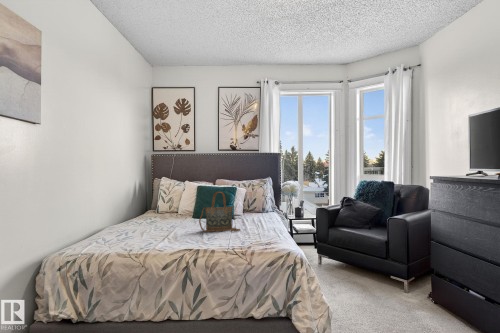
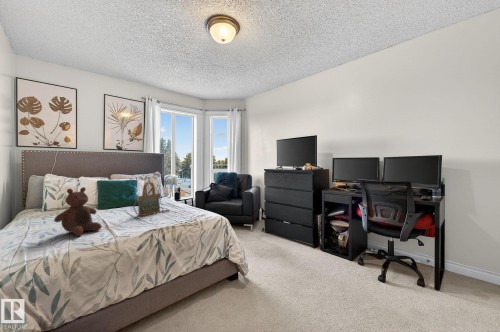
stuffed bear: none [121,193,159,241] -> present [54,187,101,236]

